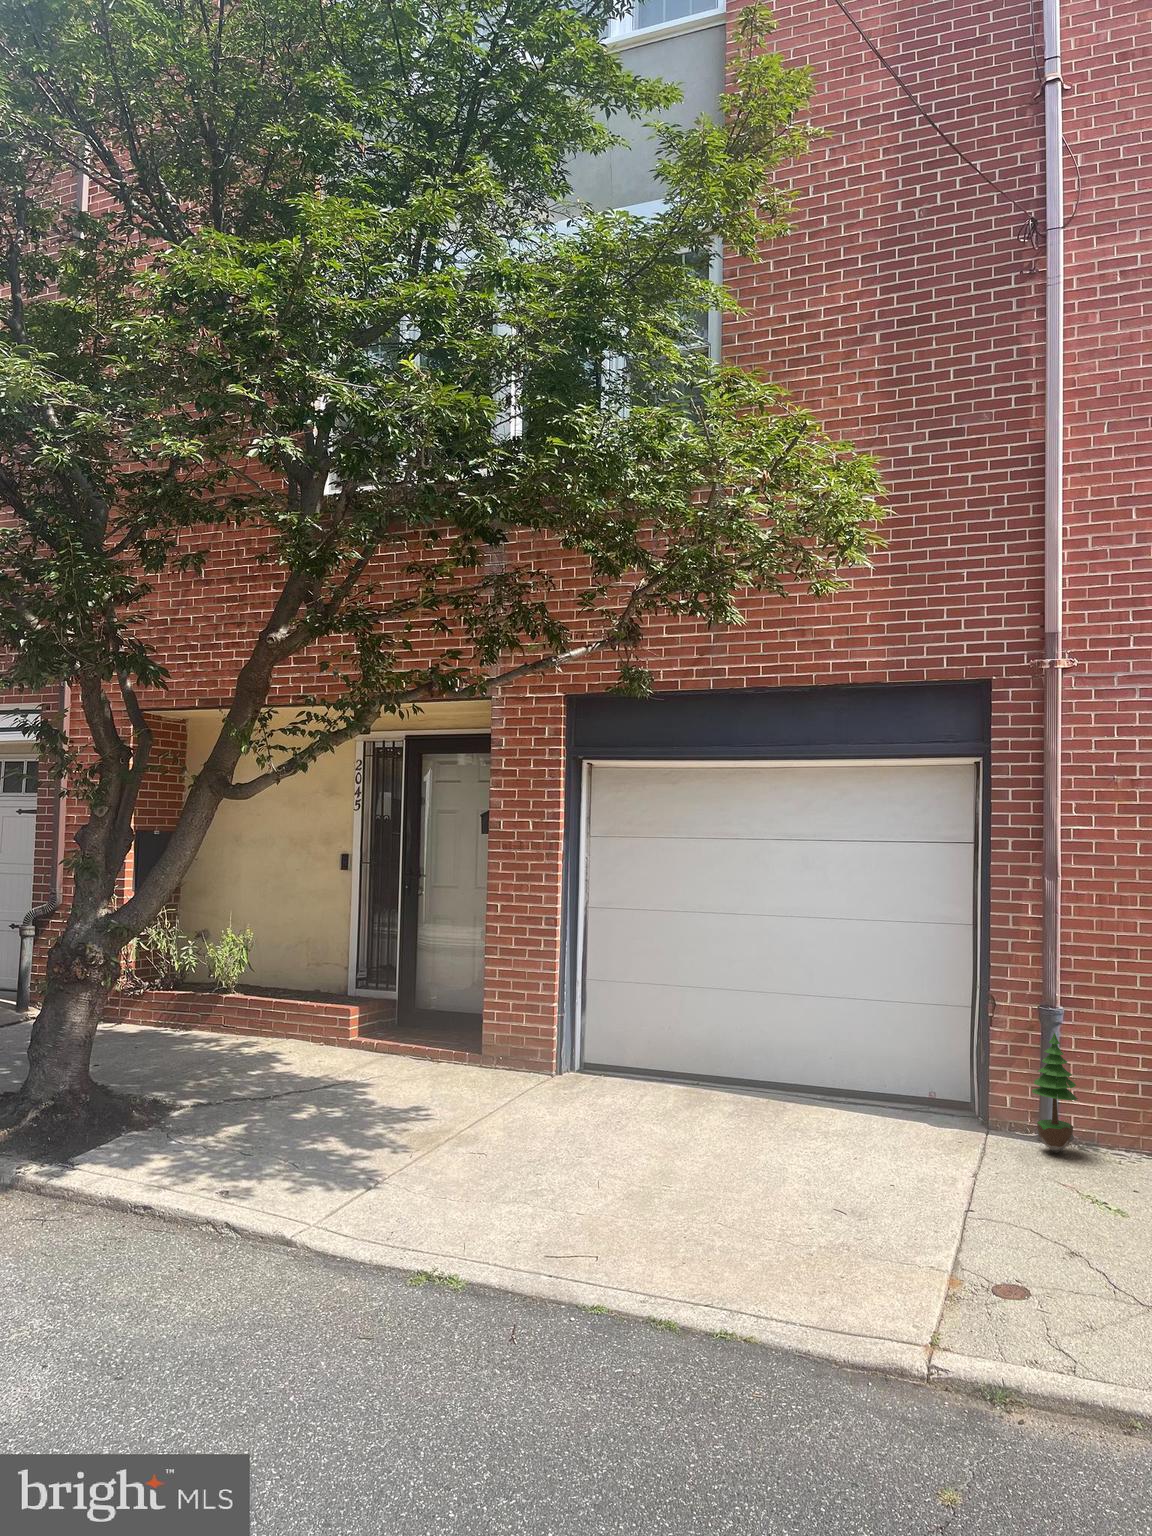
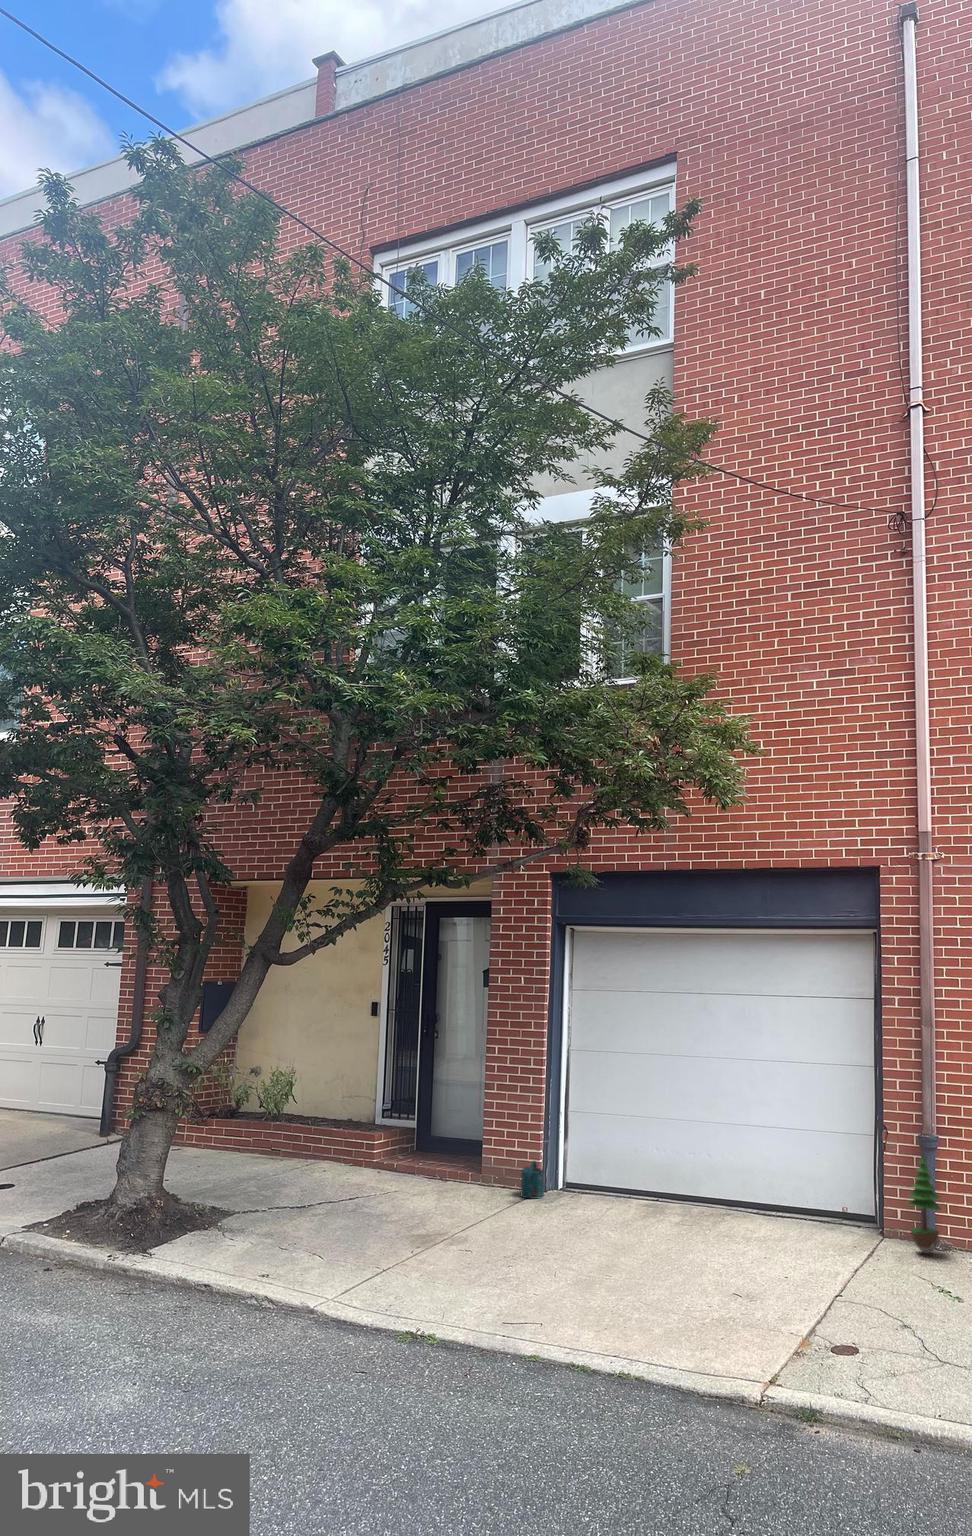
watering can: none [532,1044,560,1091] -> present [521,1161,544,1199]

